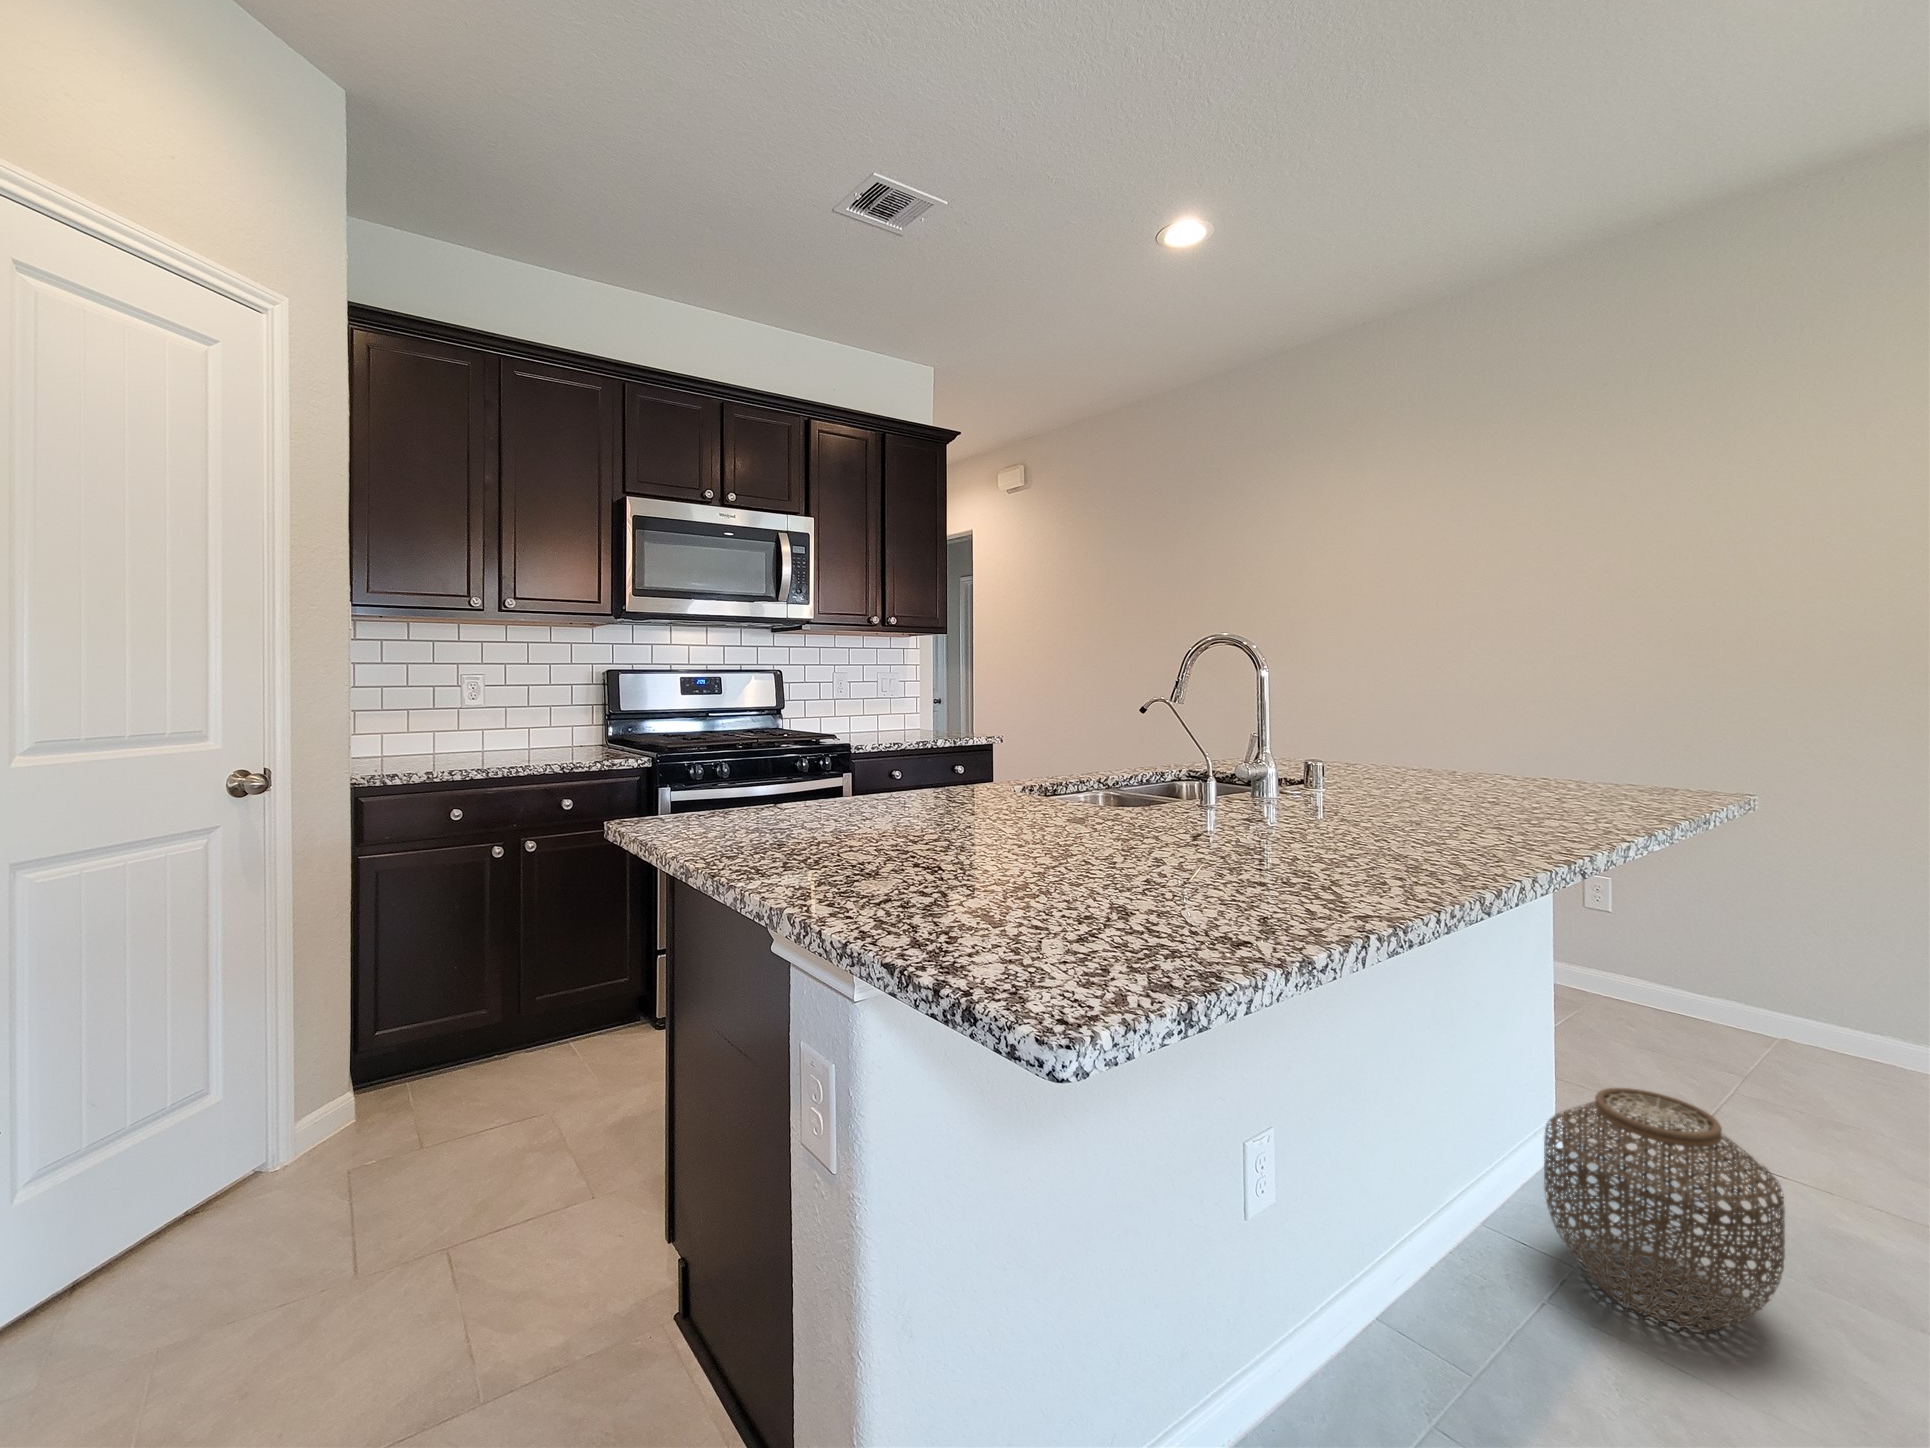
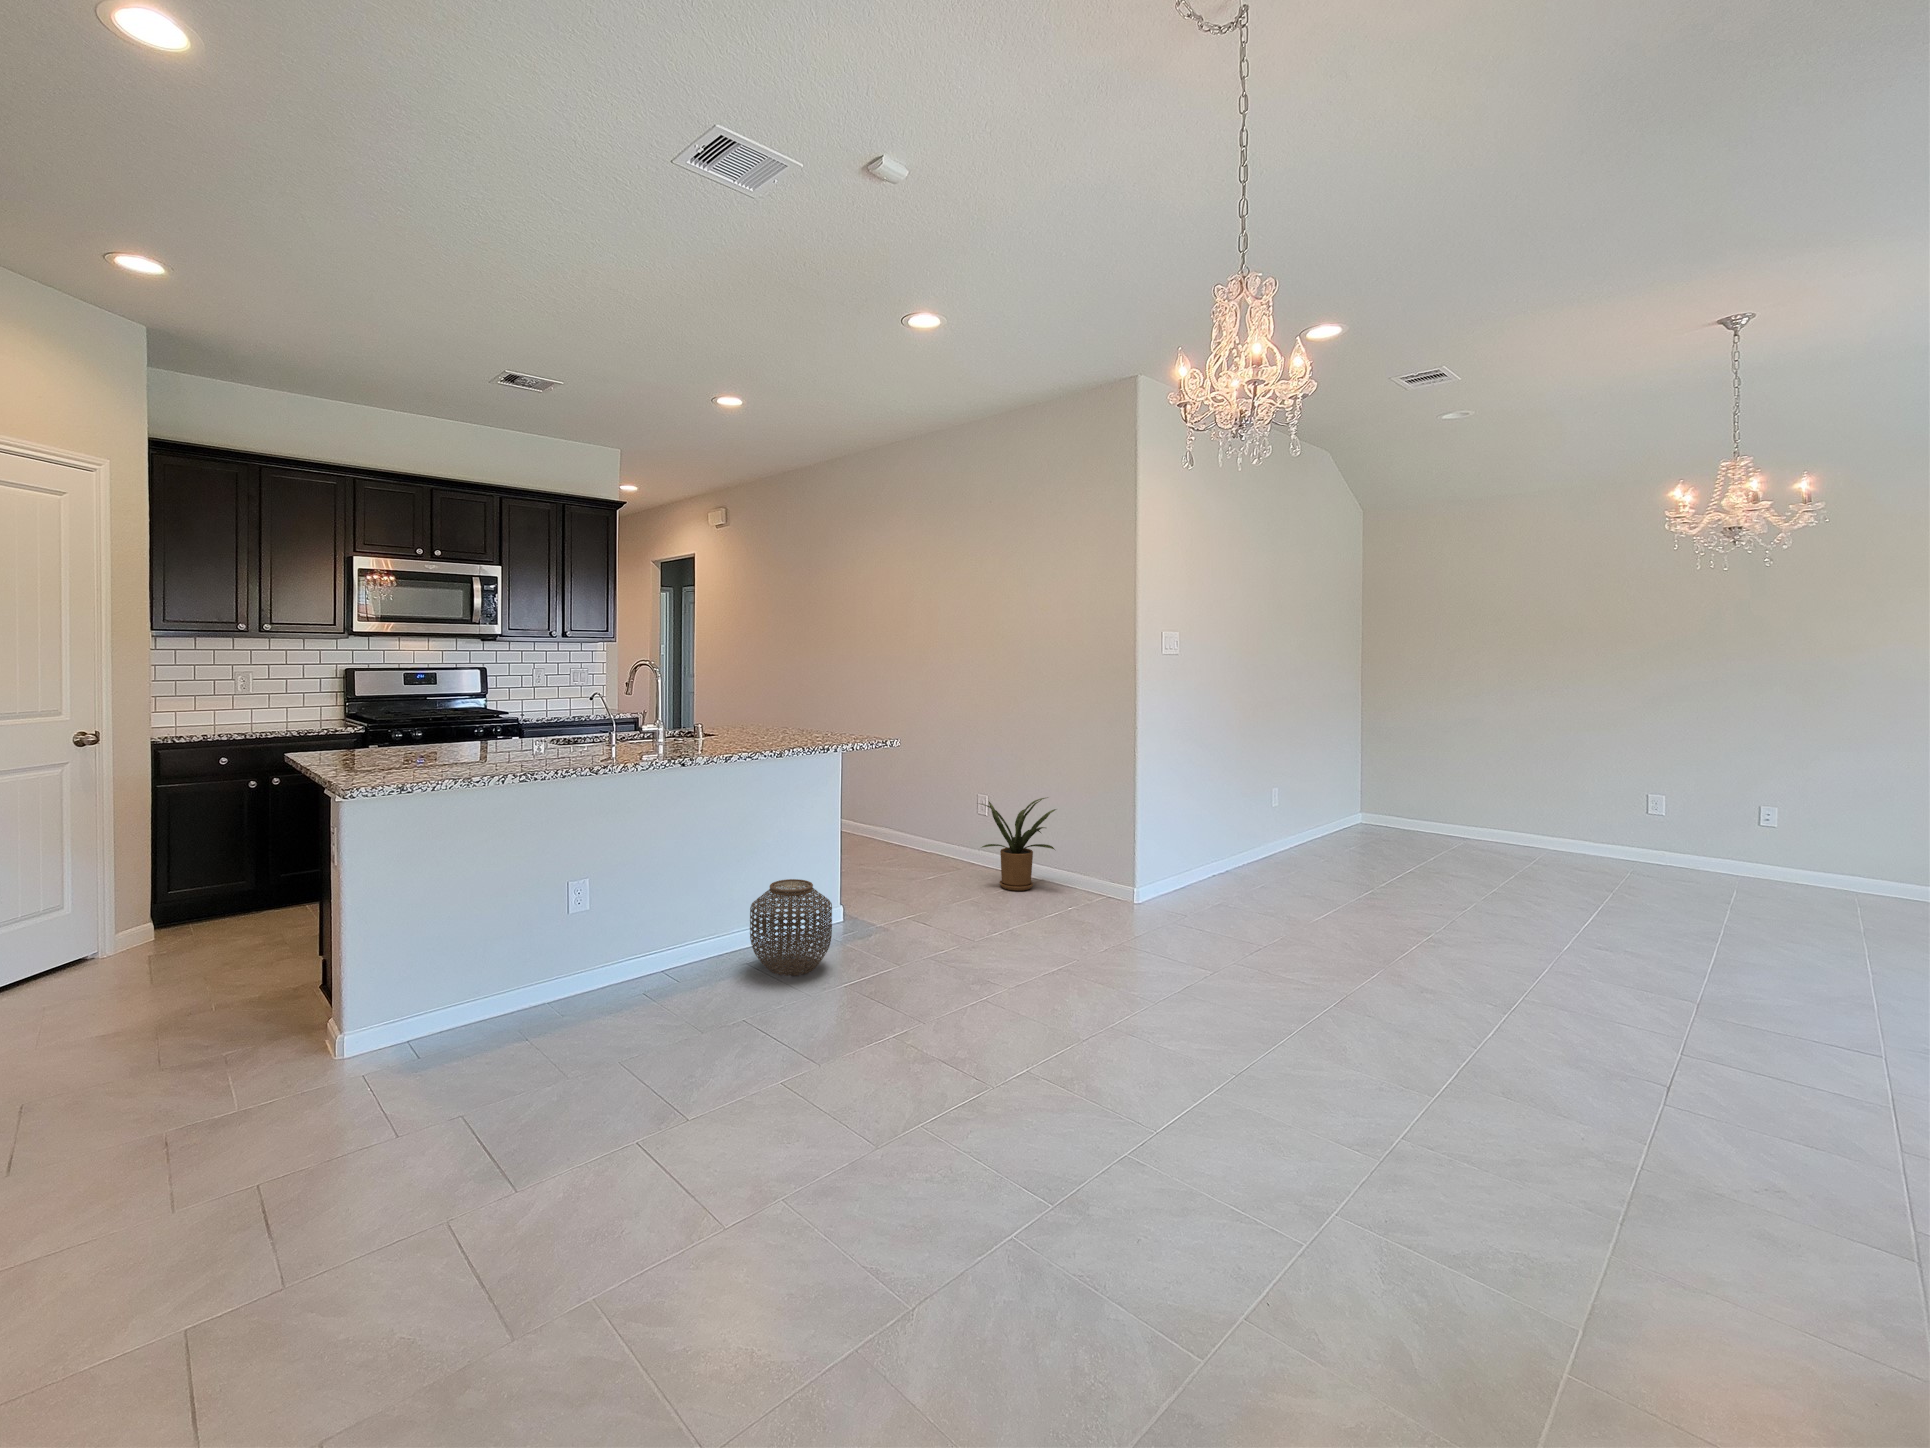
house plant: none [1624,879,1838,1045] -> present [982,798,1056,891]

